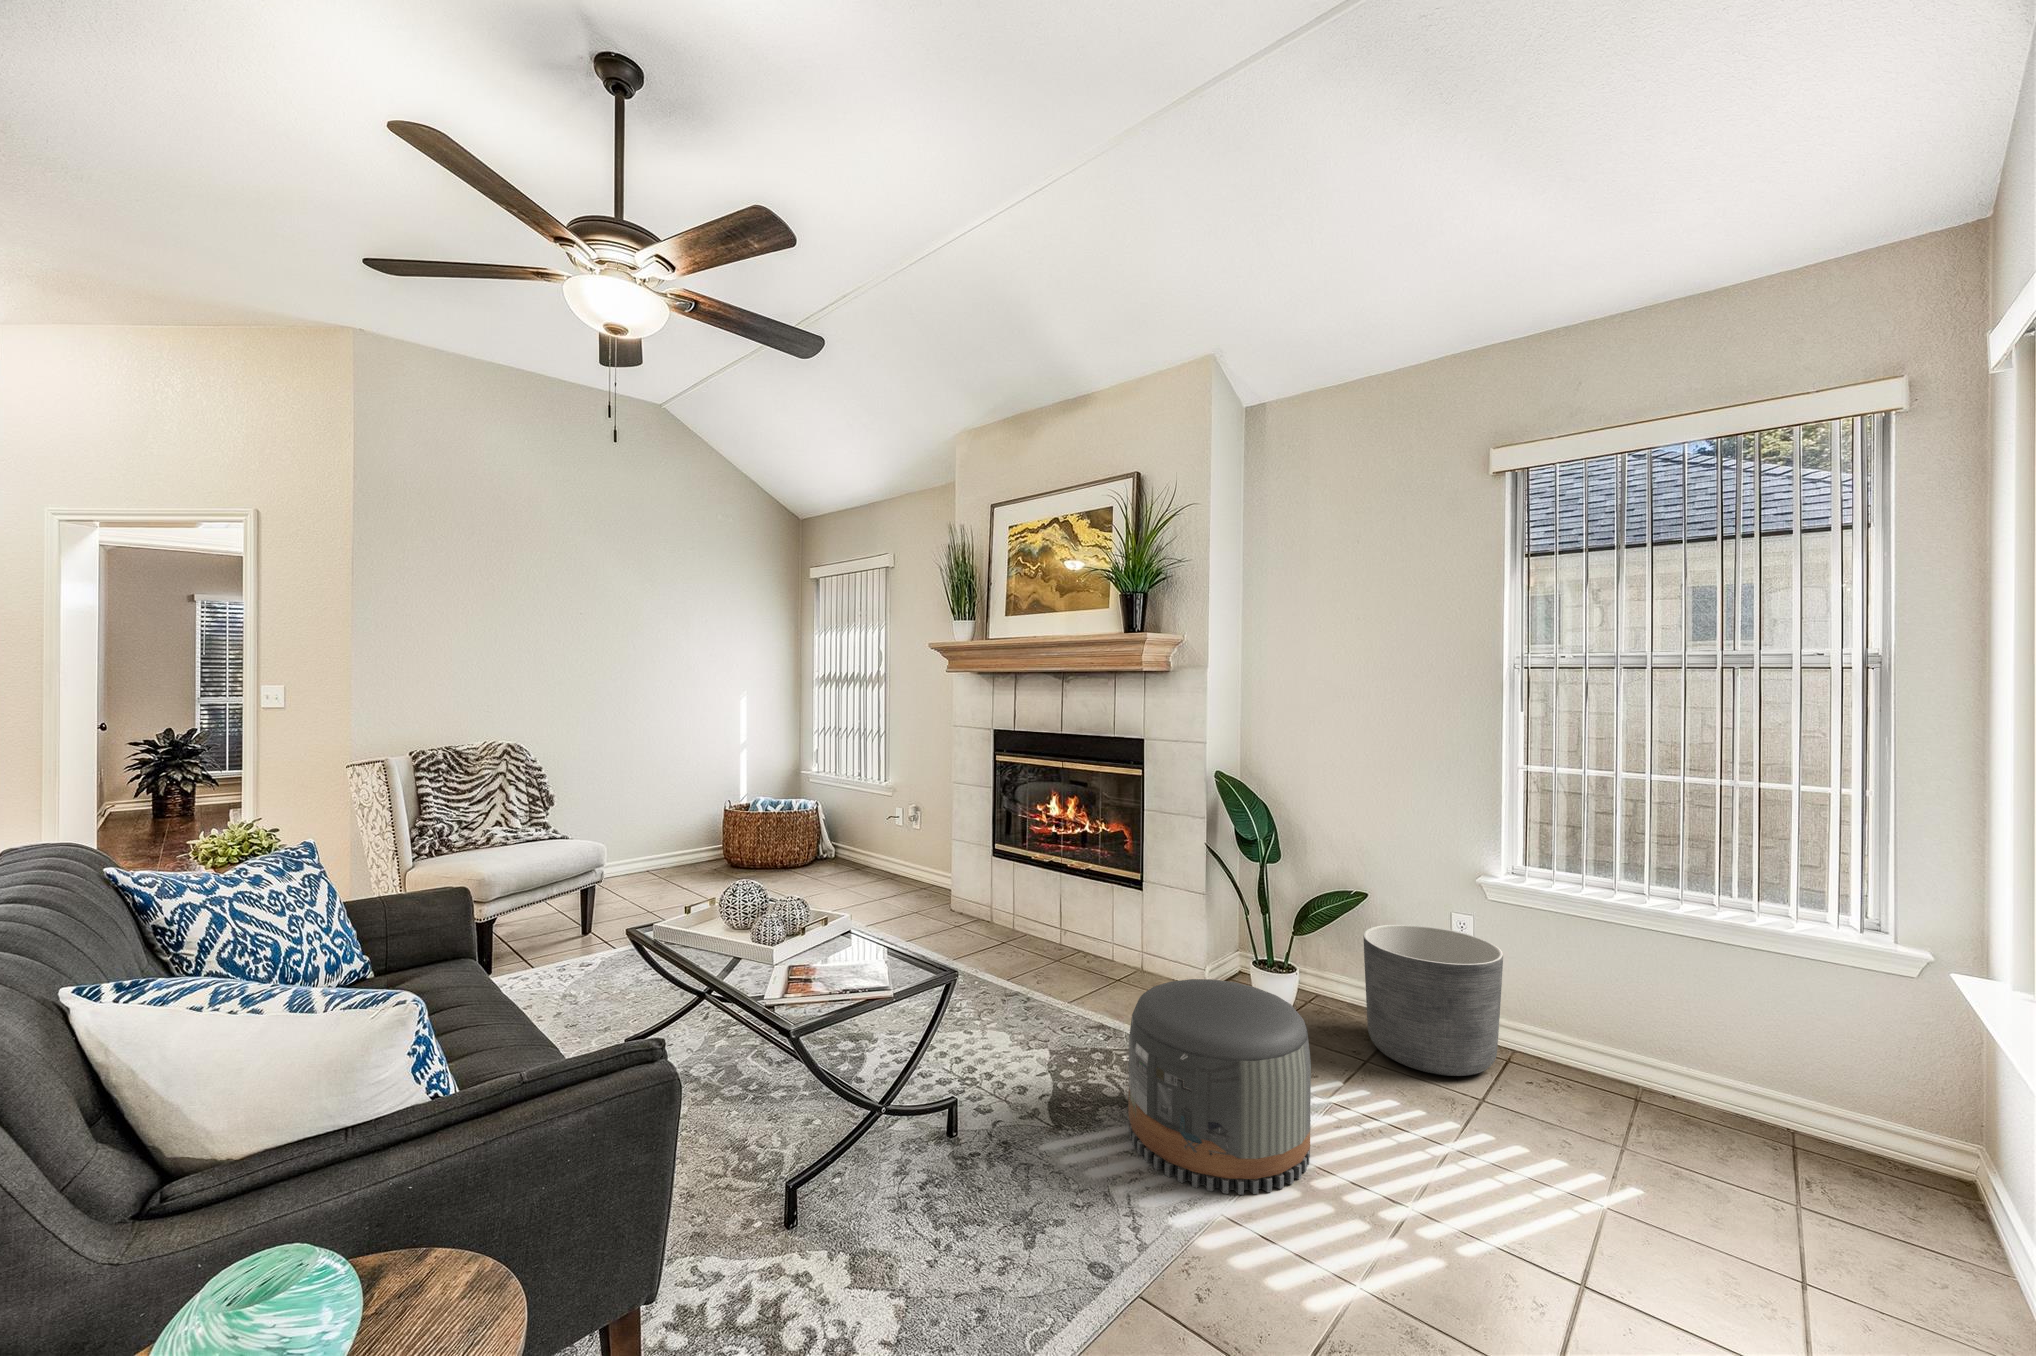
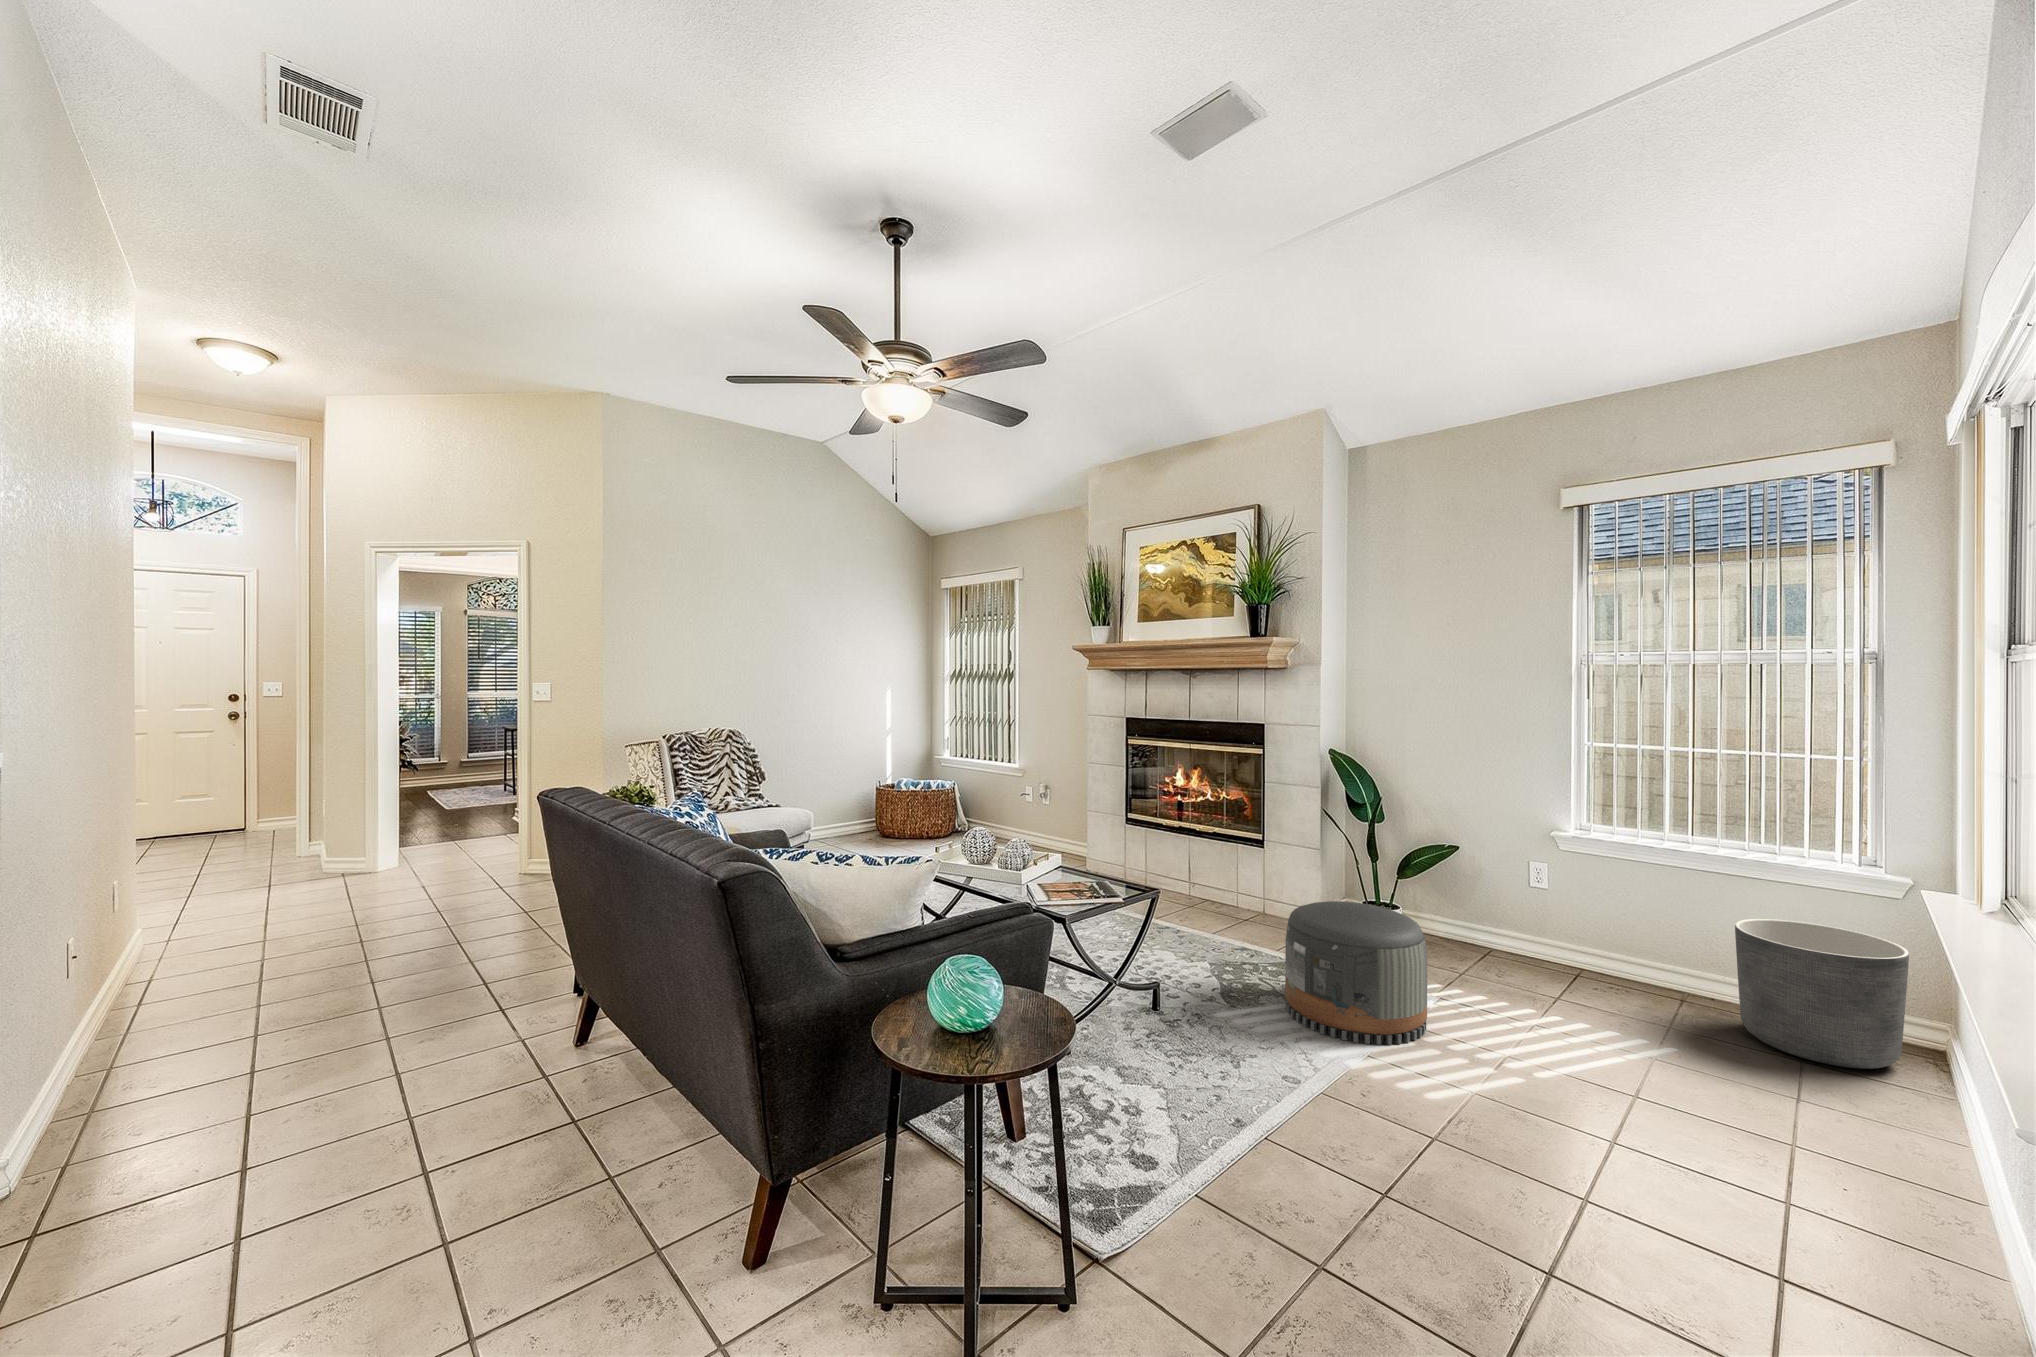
planter: present [1363,924,1503,1076] -> present [1735,919,1909,1069]

